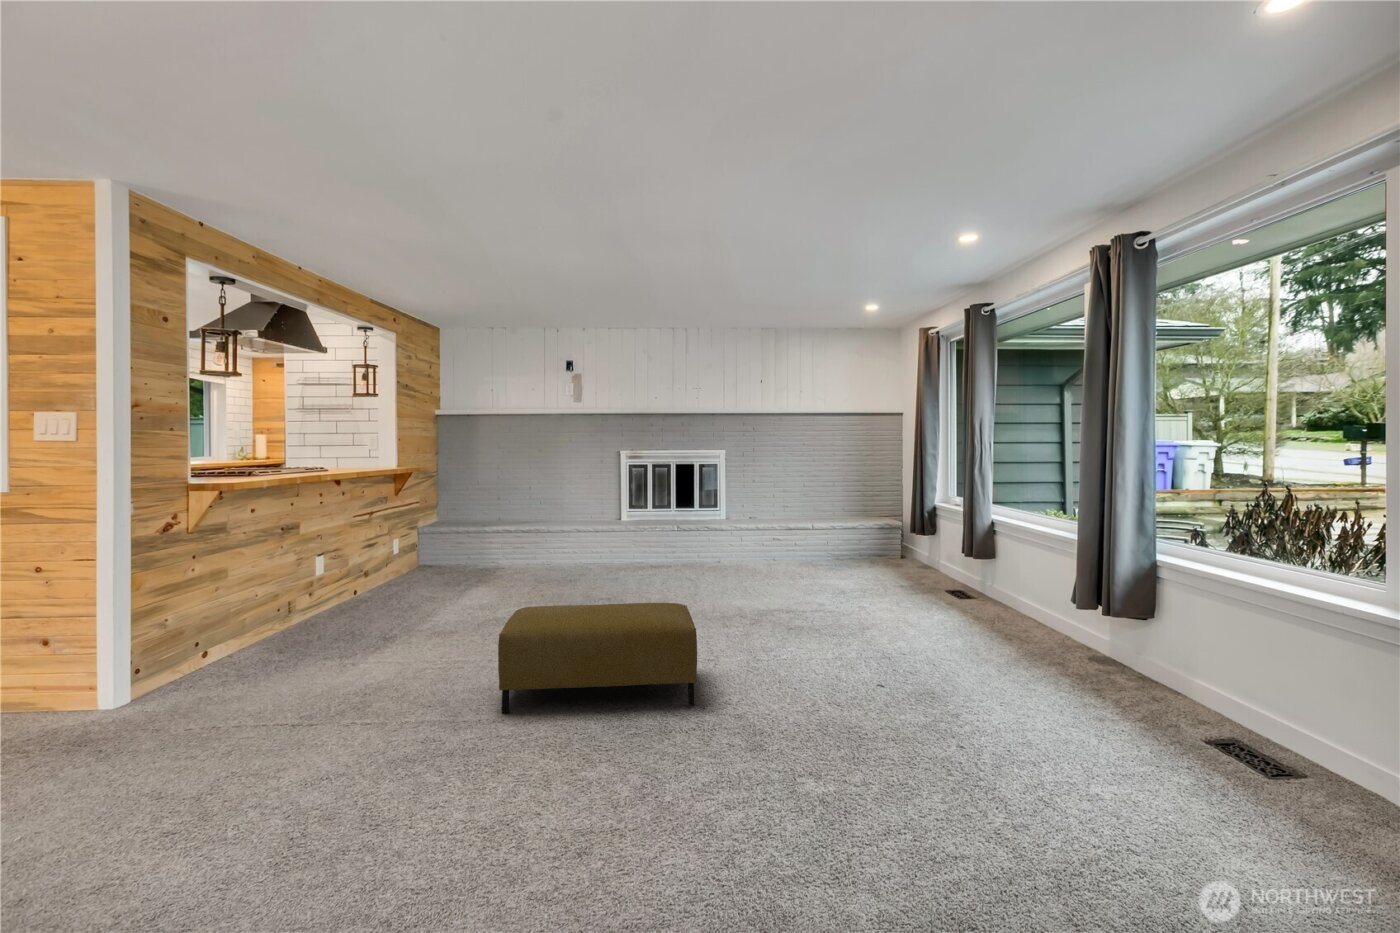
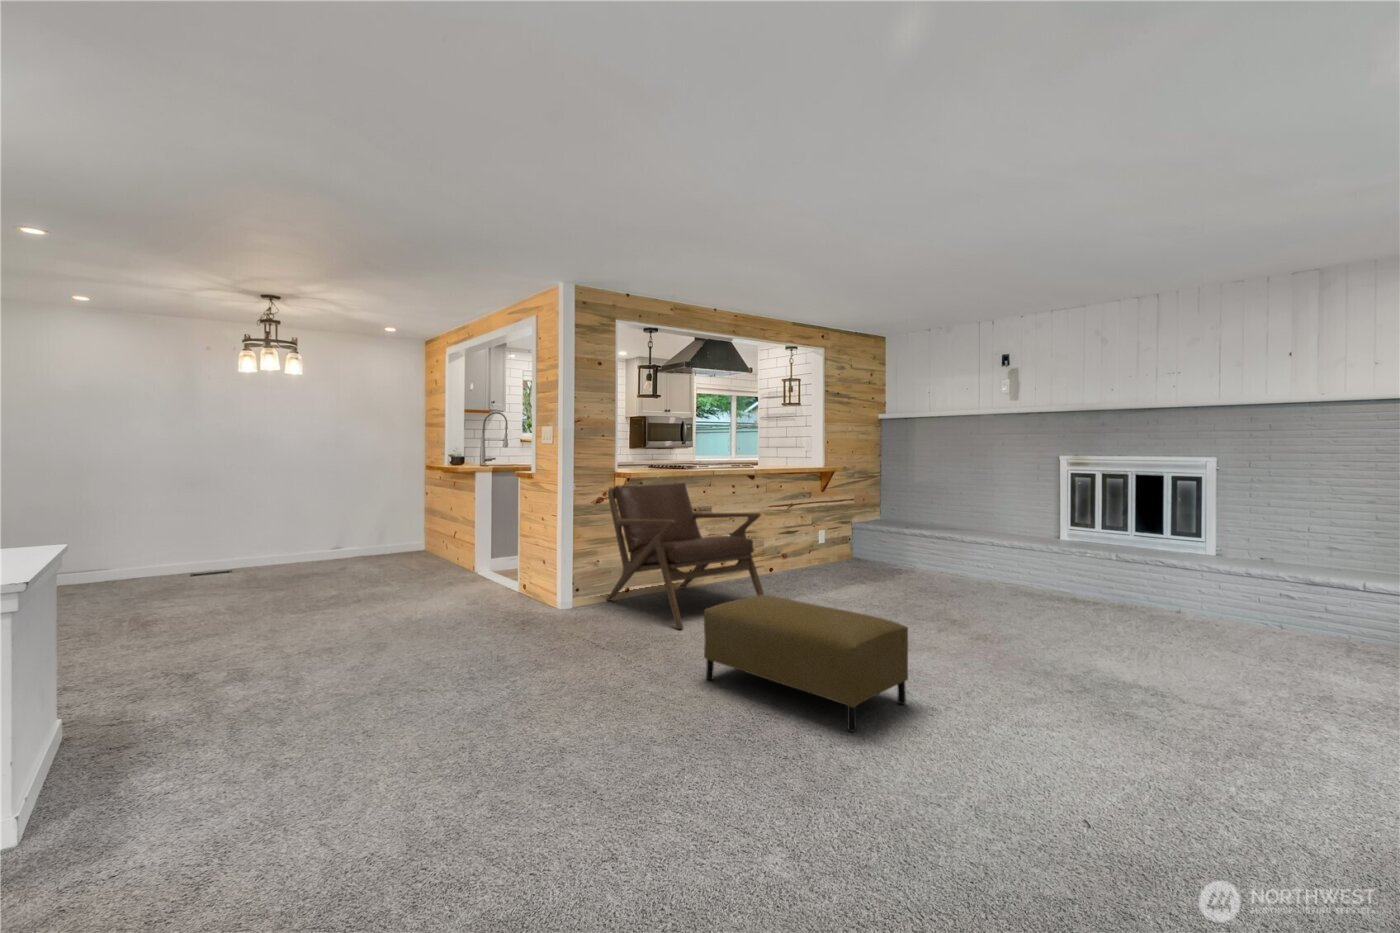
lounge chair: none [177,493,435,678] -> present [607,483,764,629]

